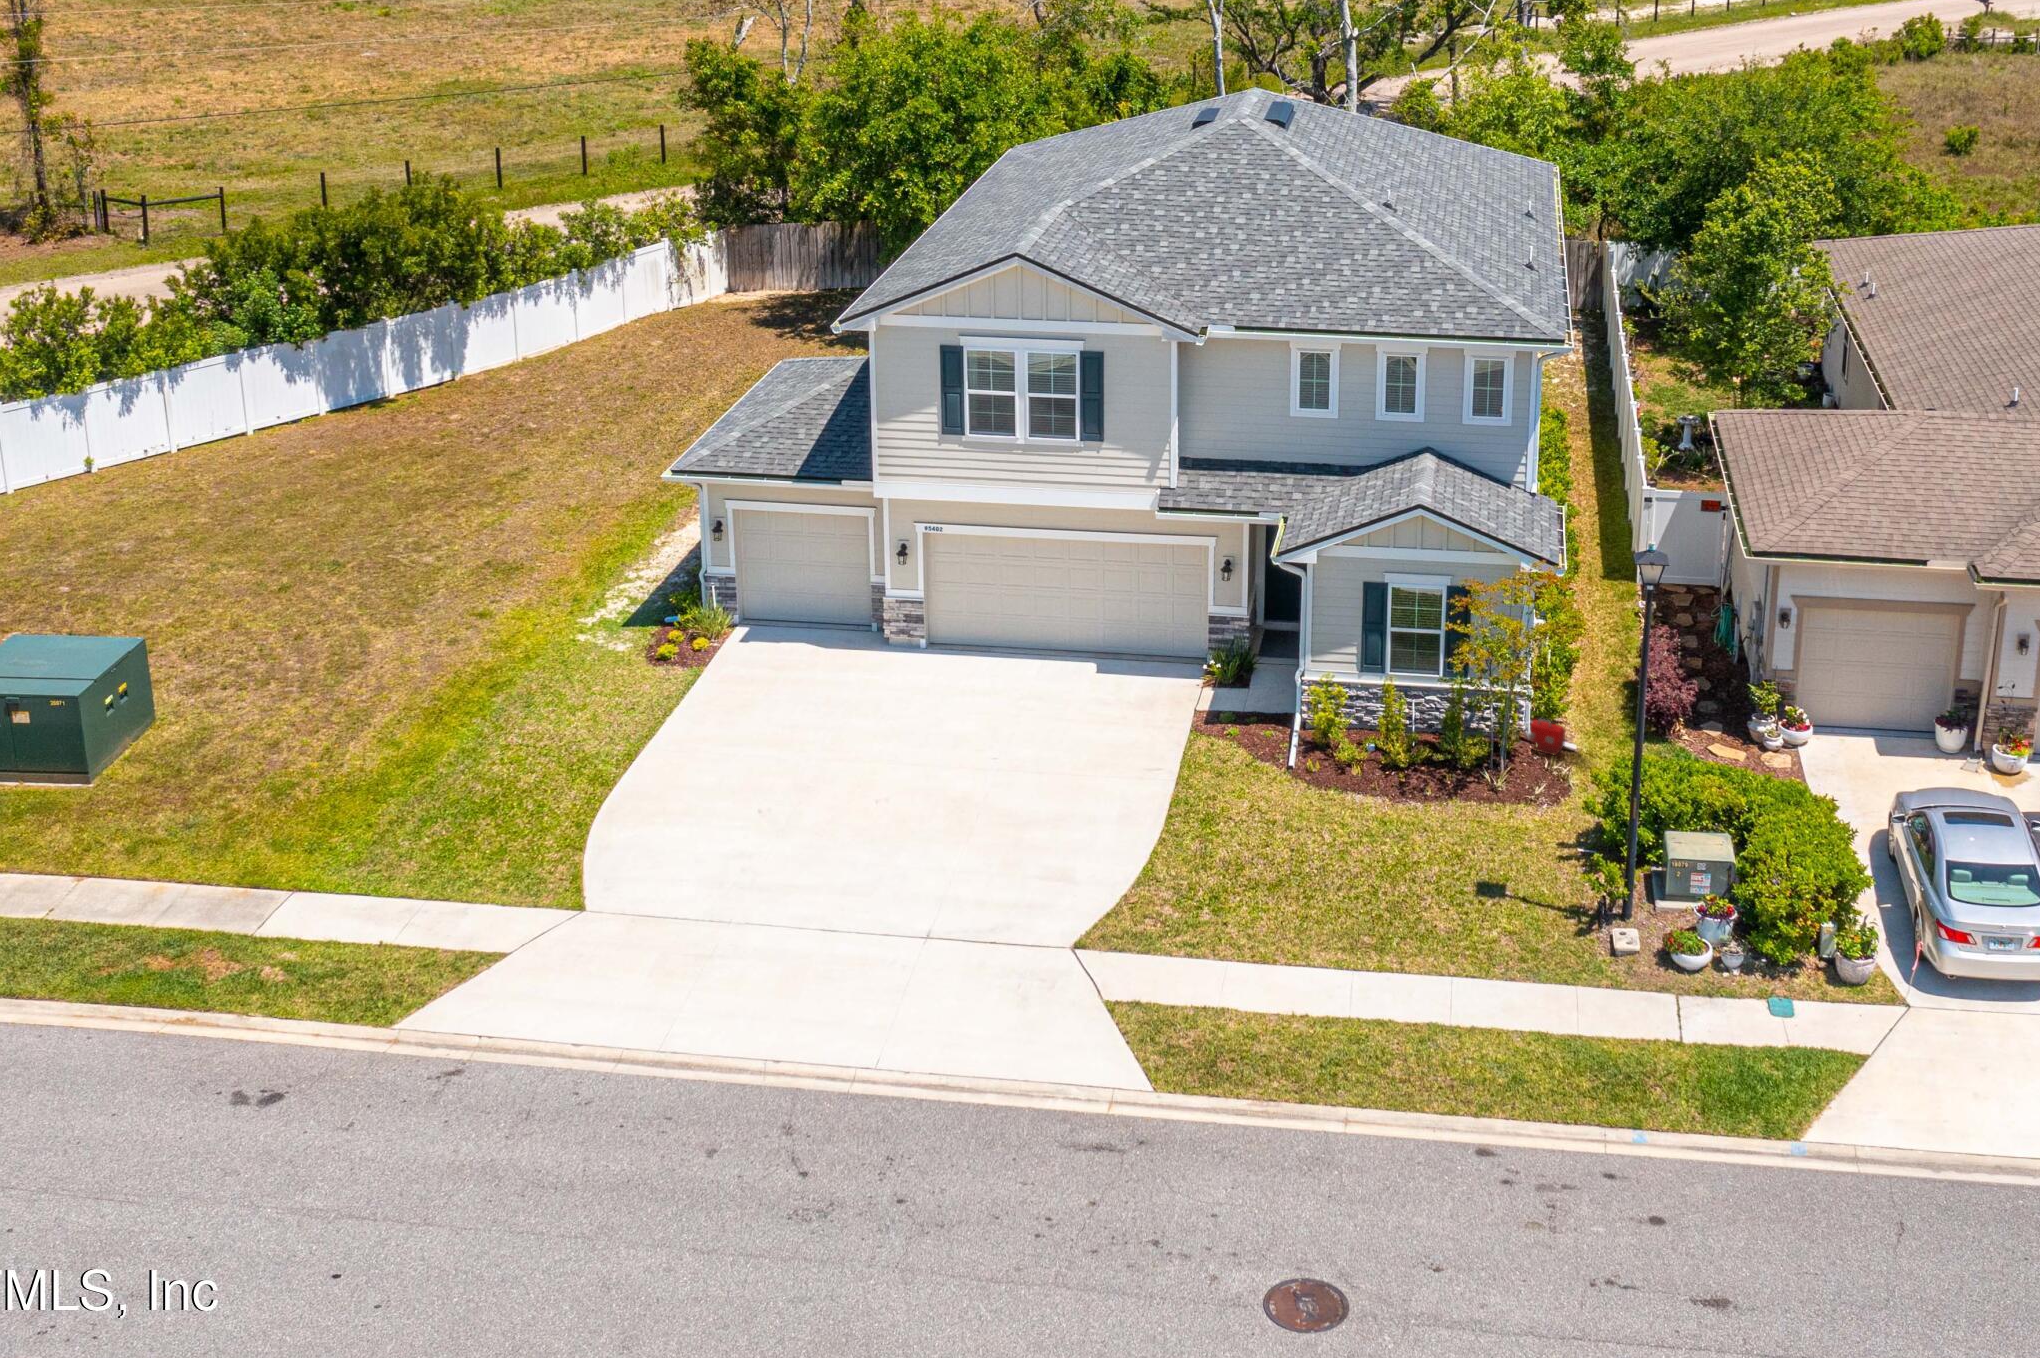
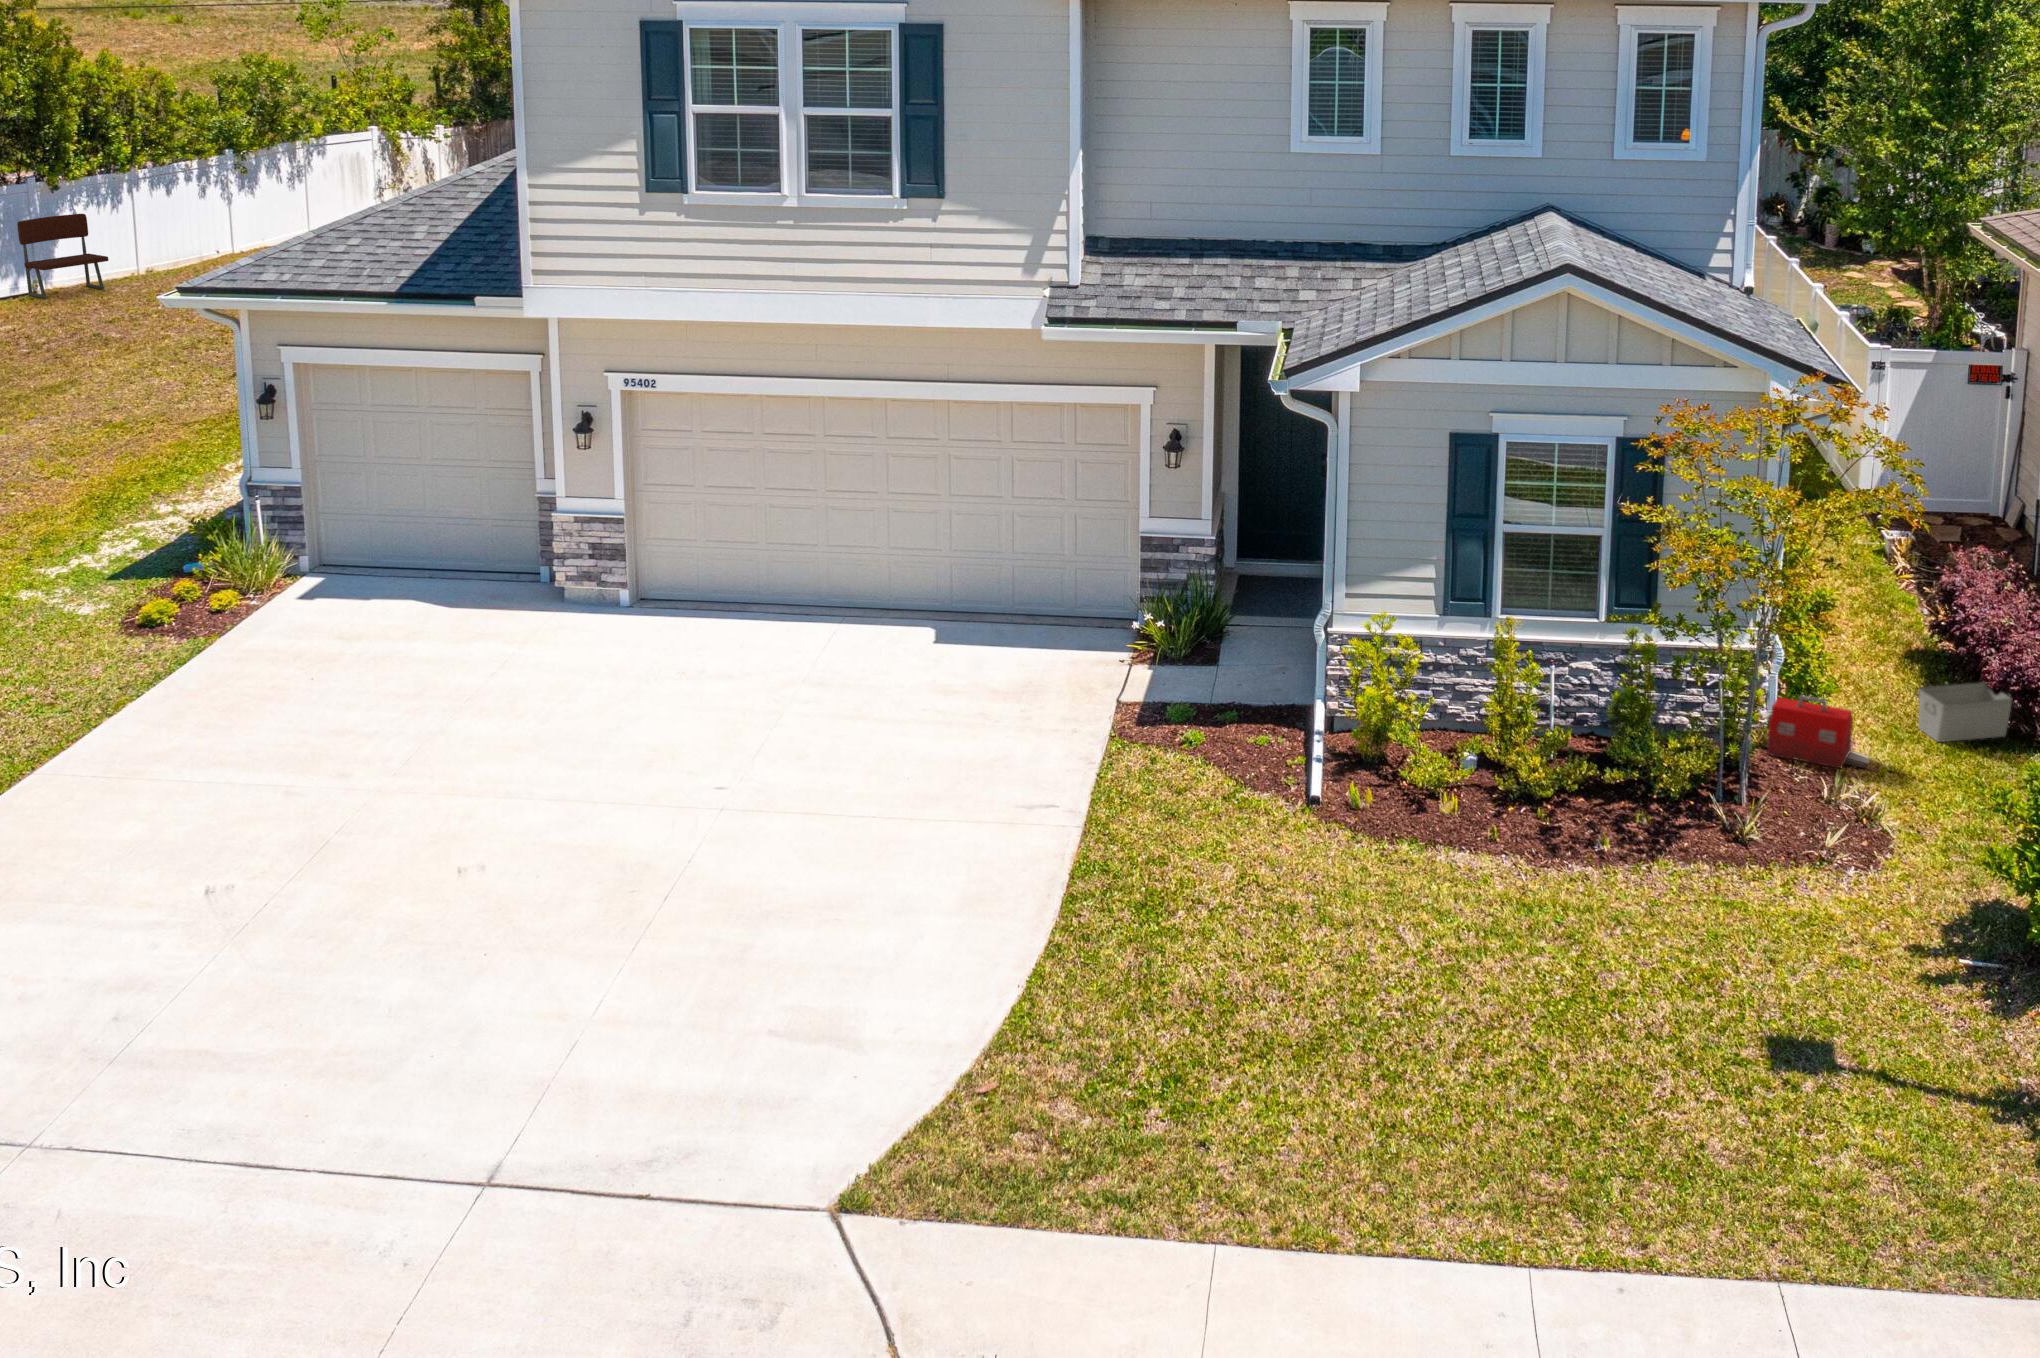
bench: none [447,328,505,390] -> present [17,214,109,299]
storage bin: none [1604,710,1649,742] -> present [1919,682,2012,742]

